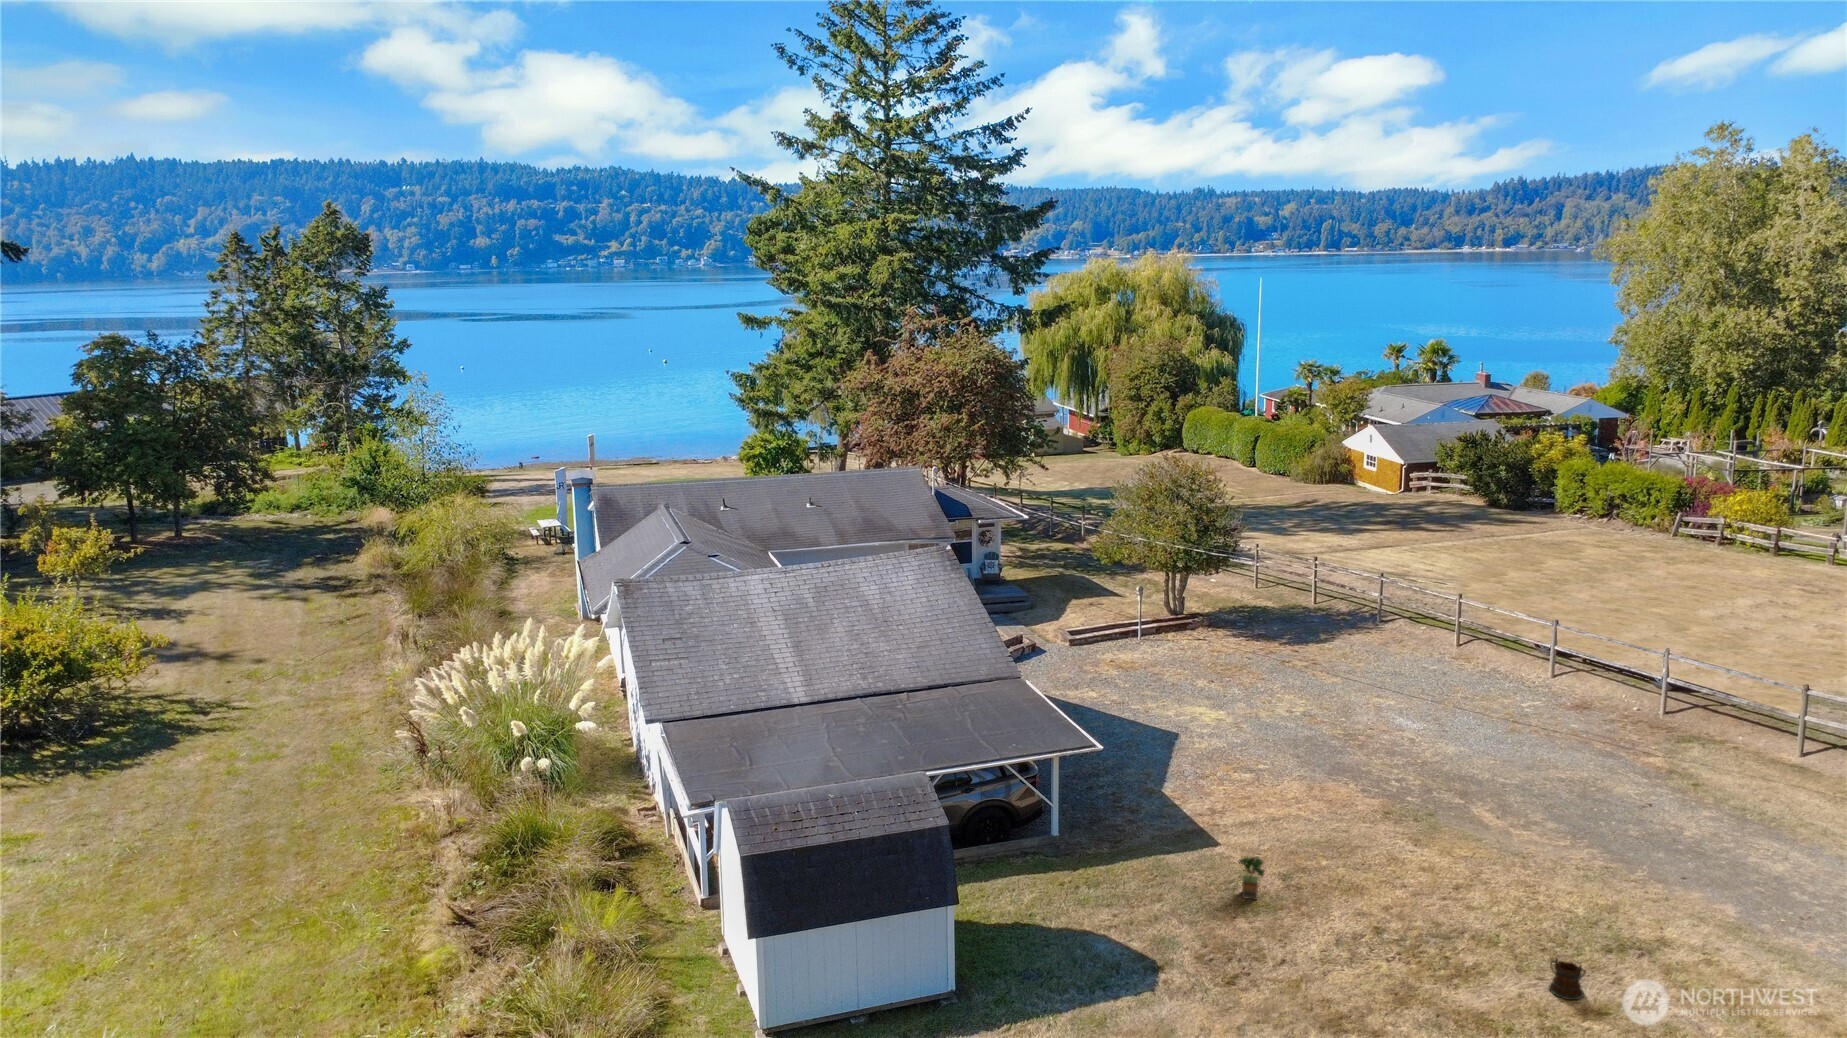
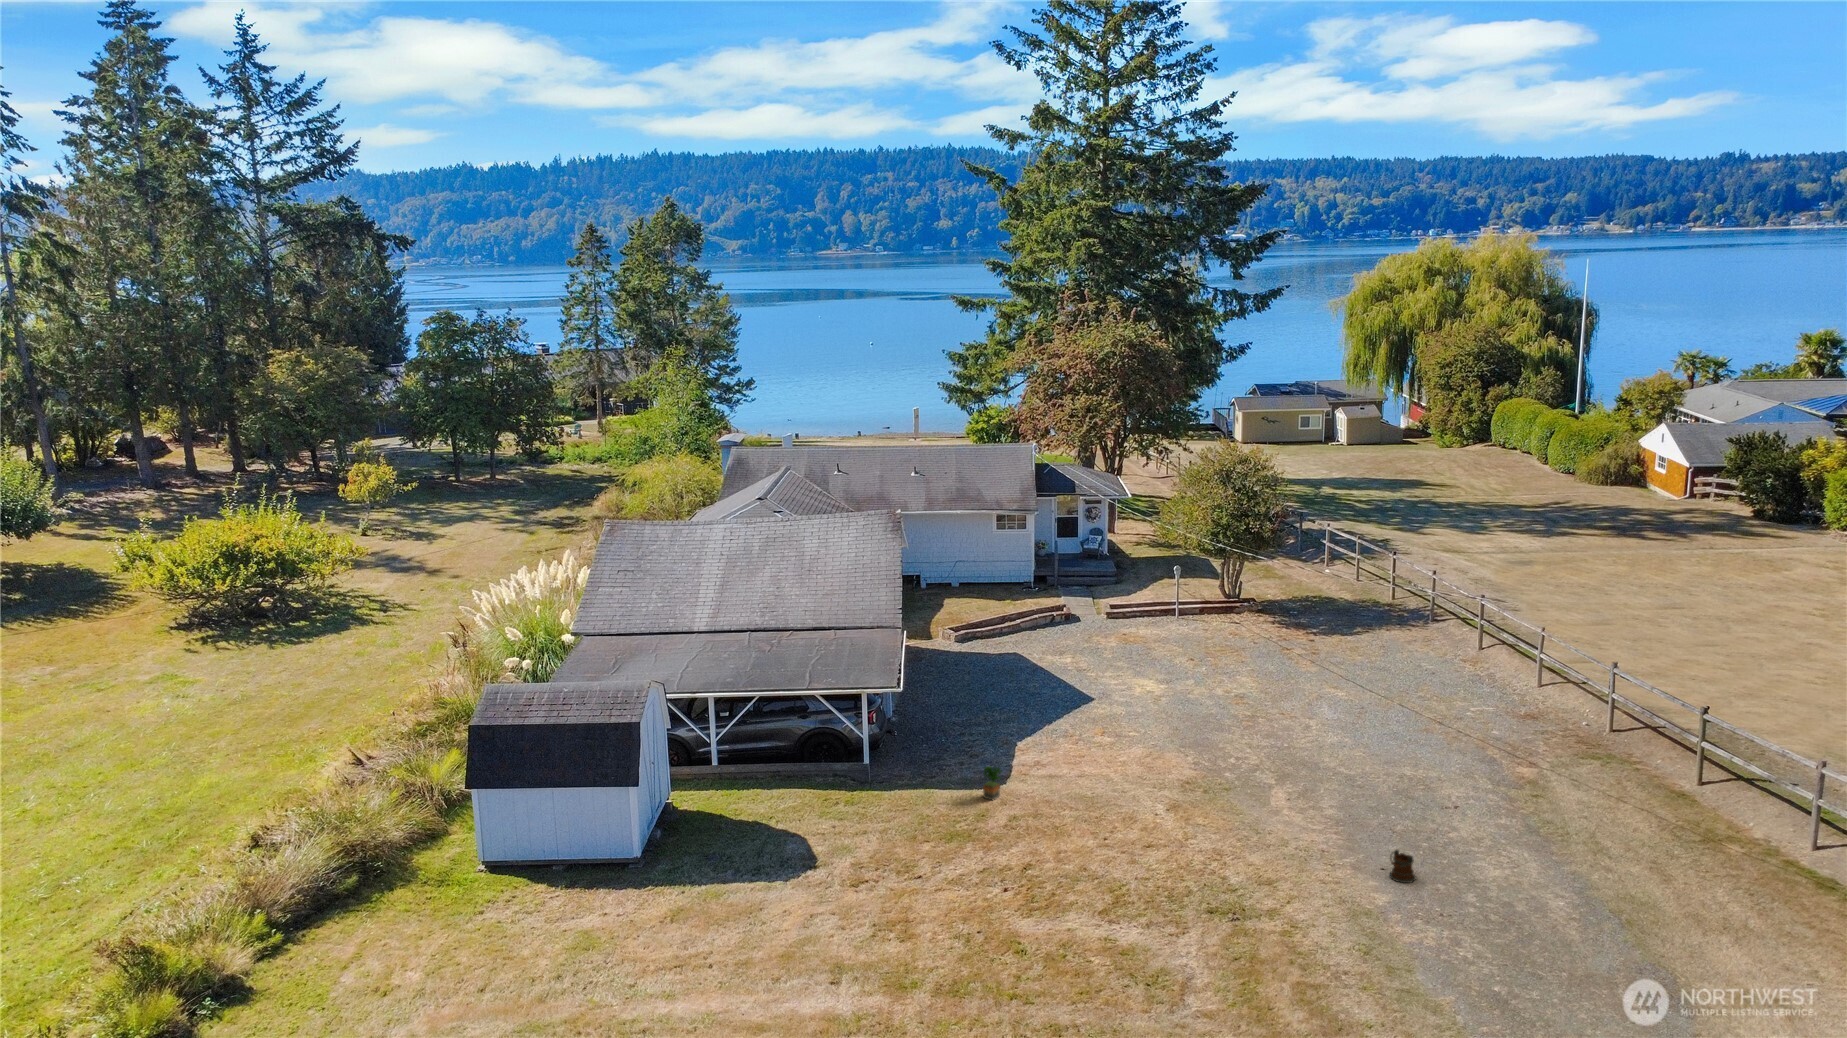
bucket: present [1549,958,1586,1000] -> present [1390,850,1416,883]

